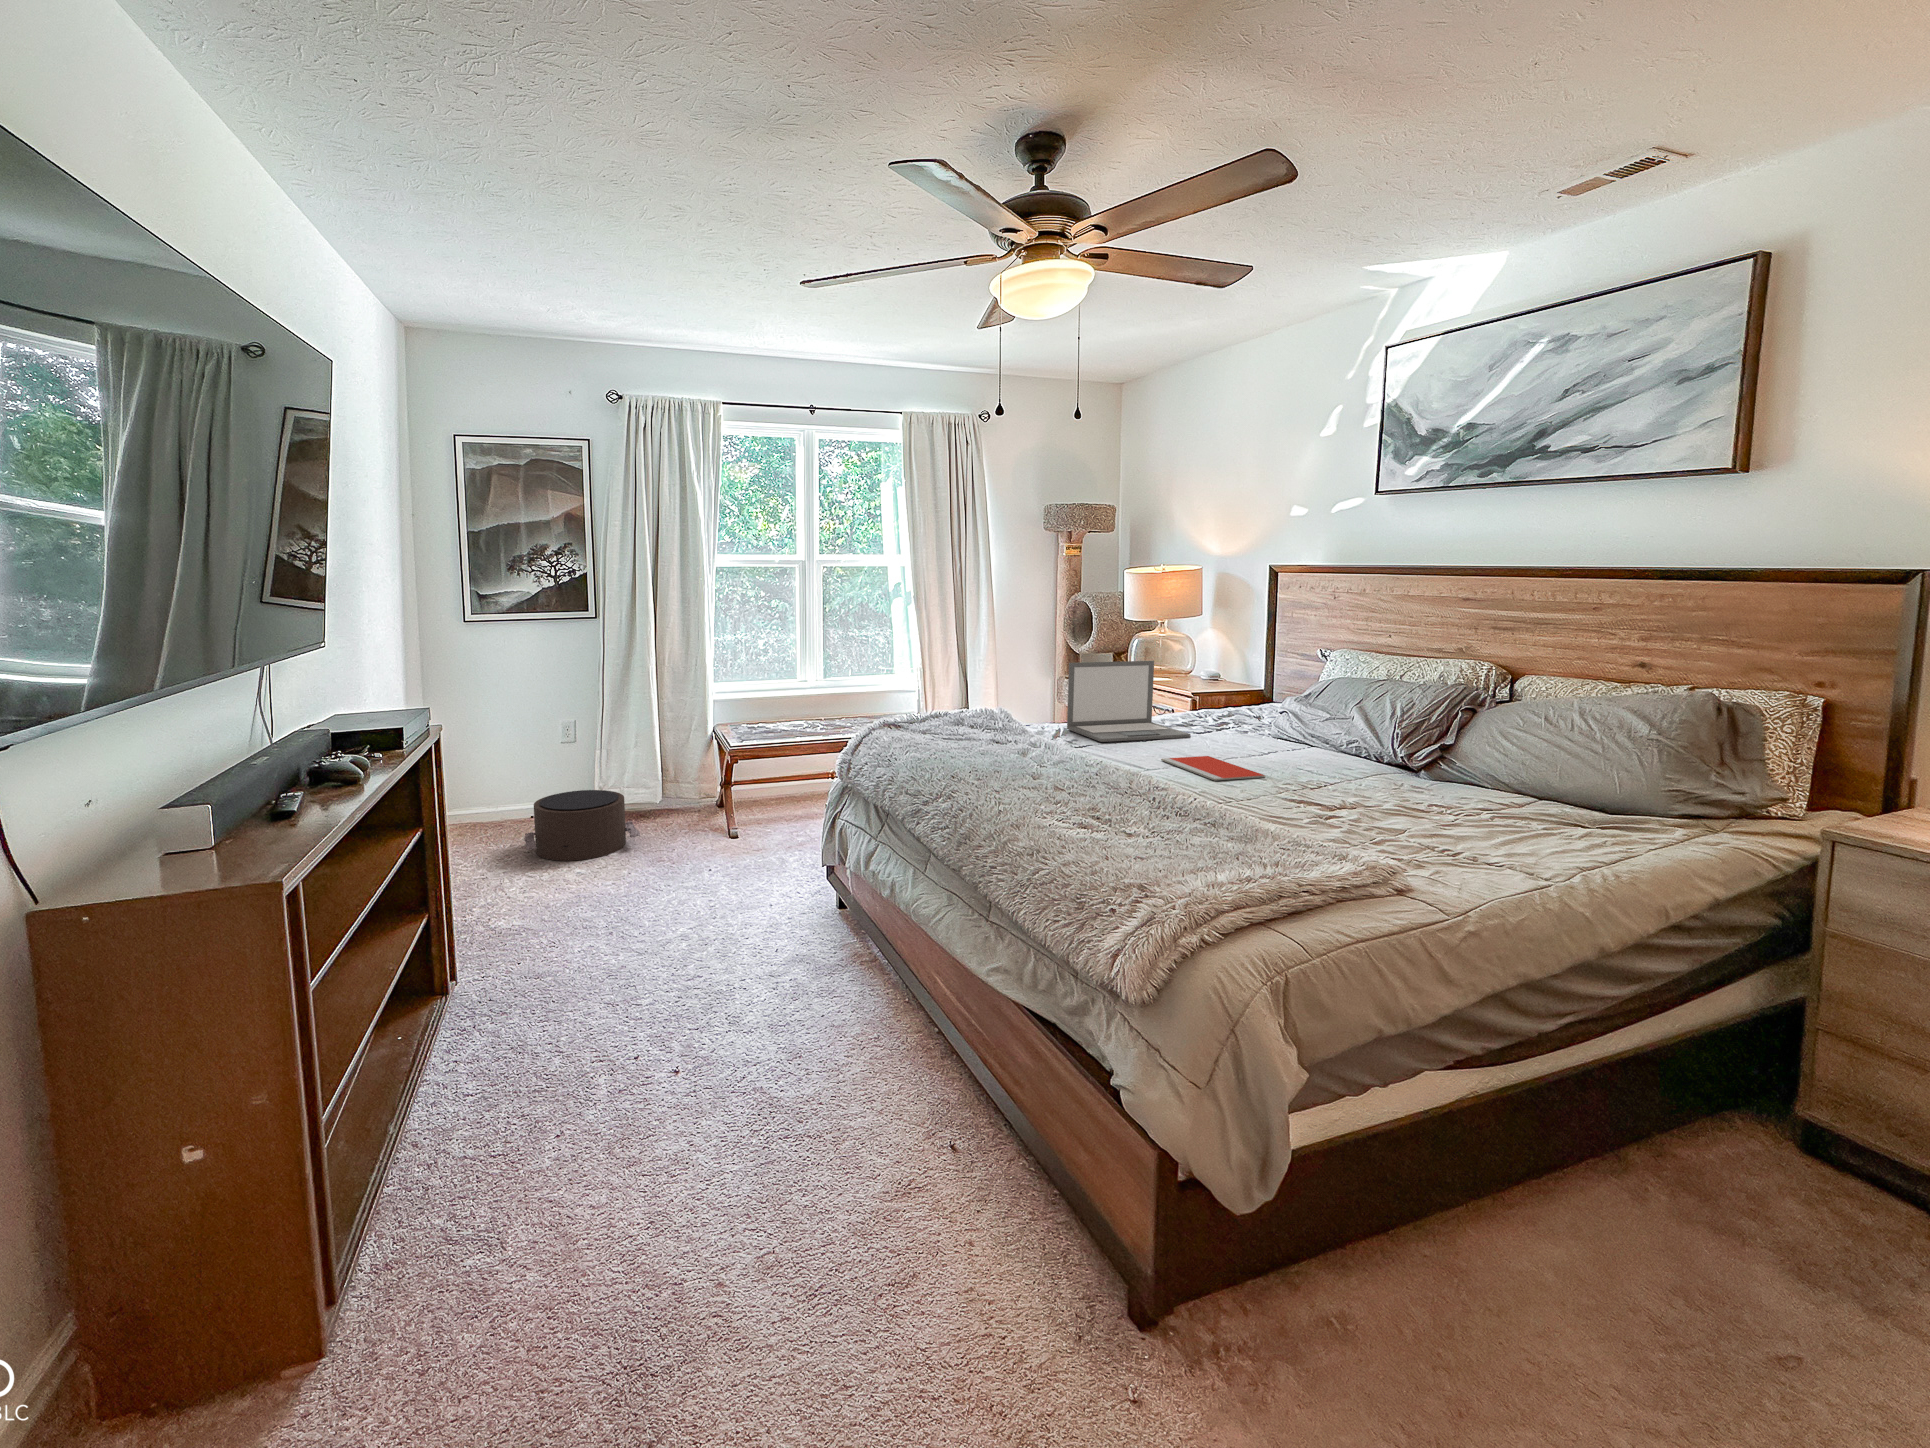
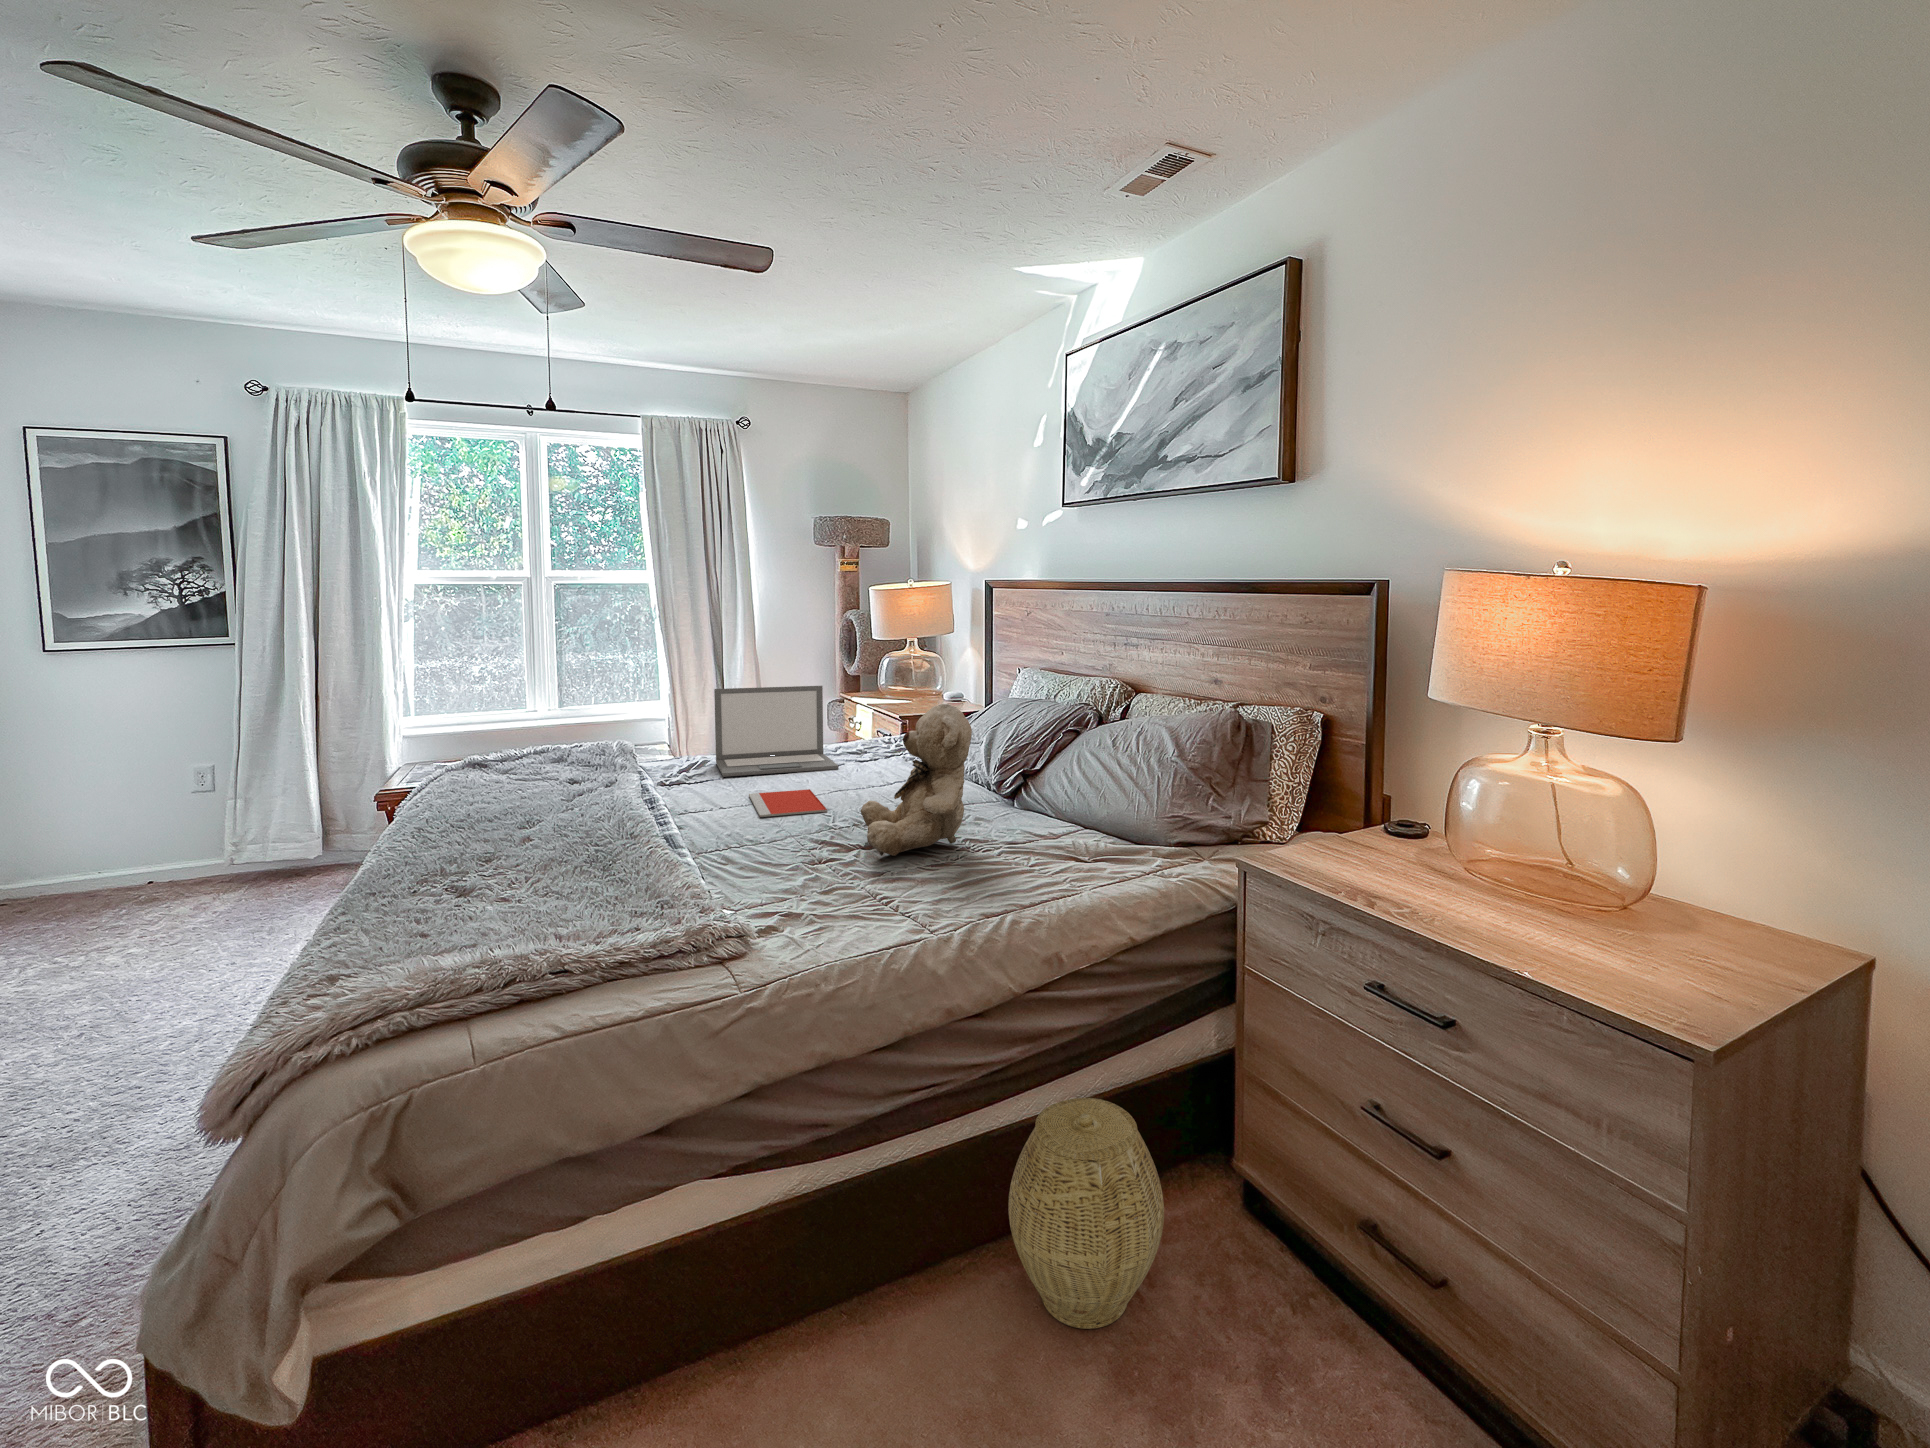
teddy bear: none [1348,684,1489,821] -> present [860,704,972,856]
pouf: present [524,790,640,861] -> none [80,848,260,936]
woven basket: none [1649,1048,1845,1252] -> present [1008,1098,1164,1329]

